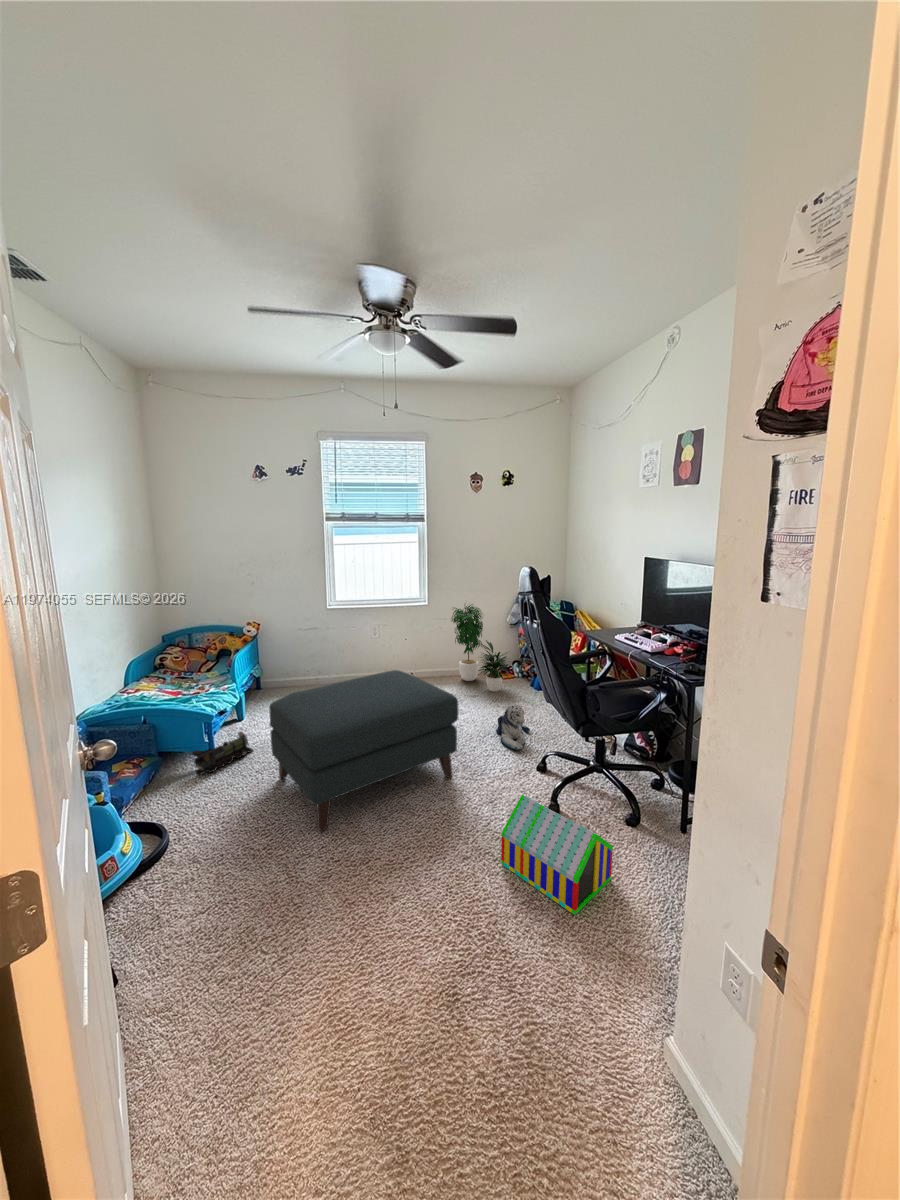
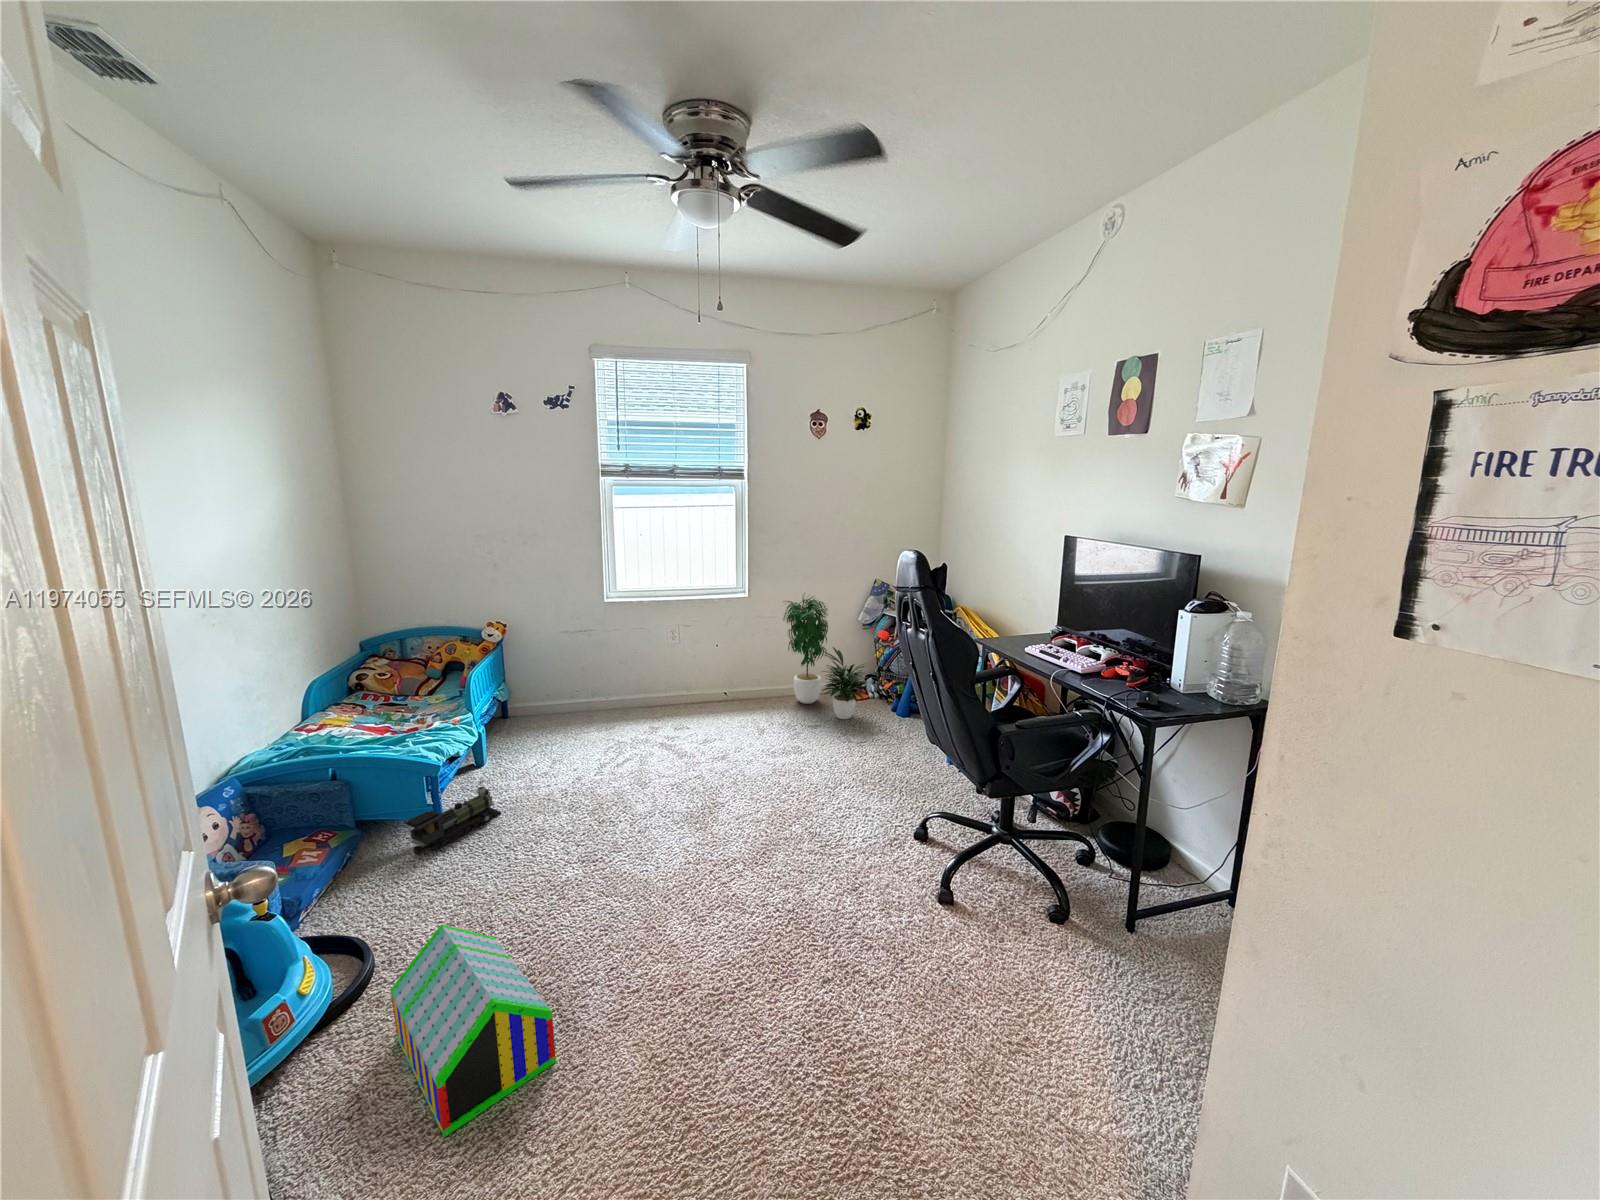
ottoman: present [269,670,458,831] -> none [526,695,807,943]
plush toy: present [496,705,530,750] -> none [852,744,901,808]
toy house: present [501,795,613,915] -> present [391,925,556,1137]

